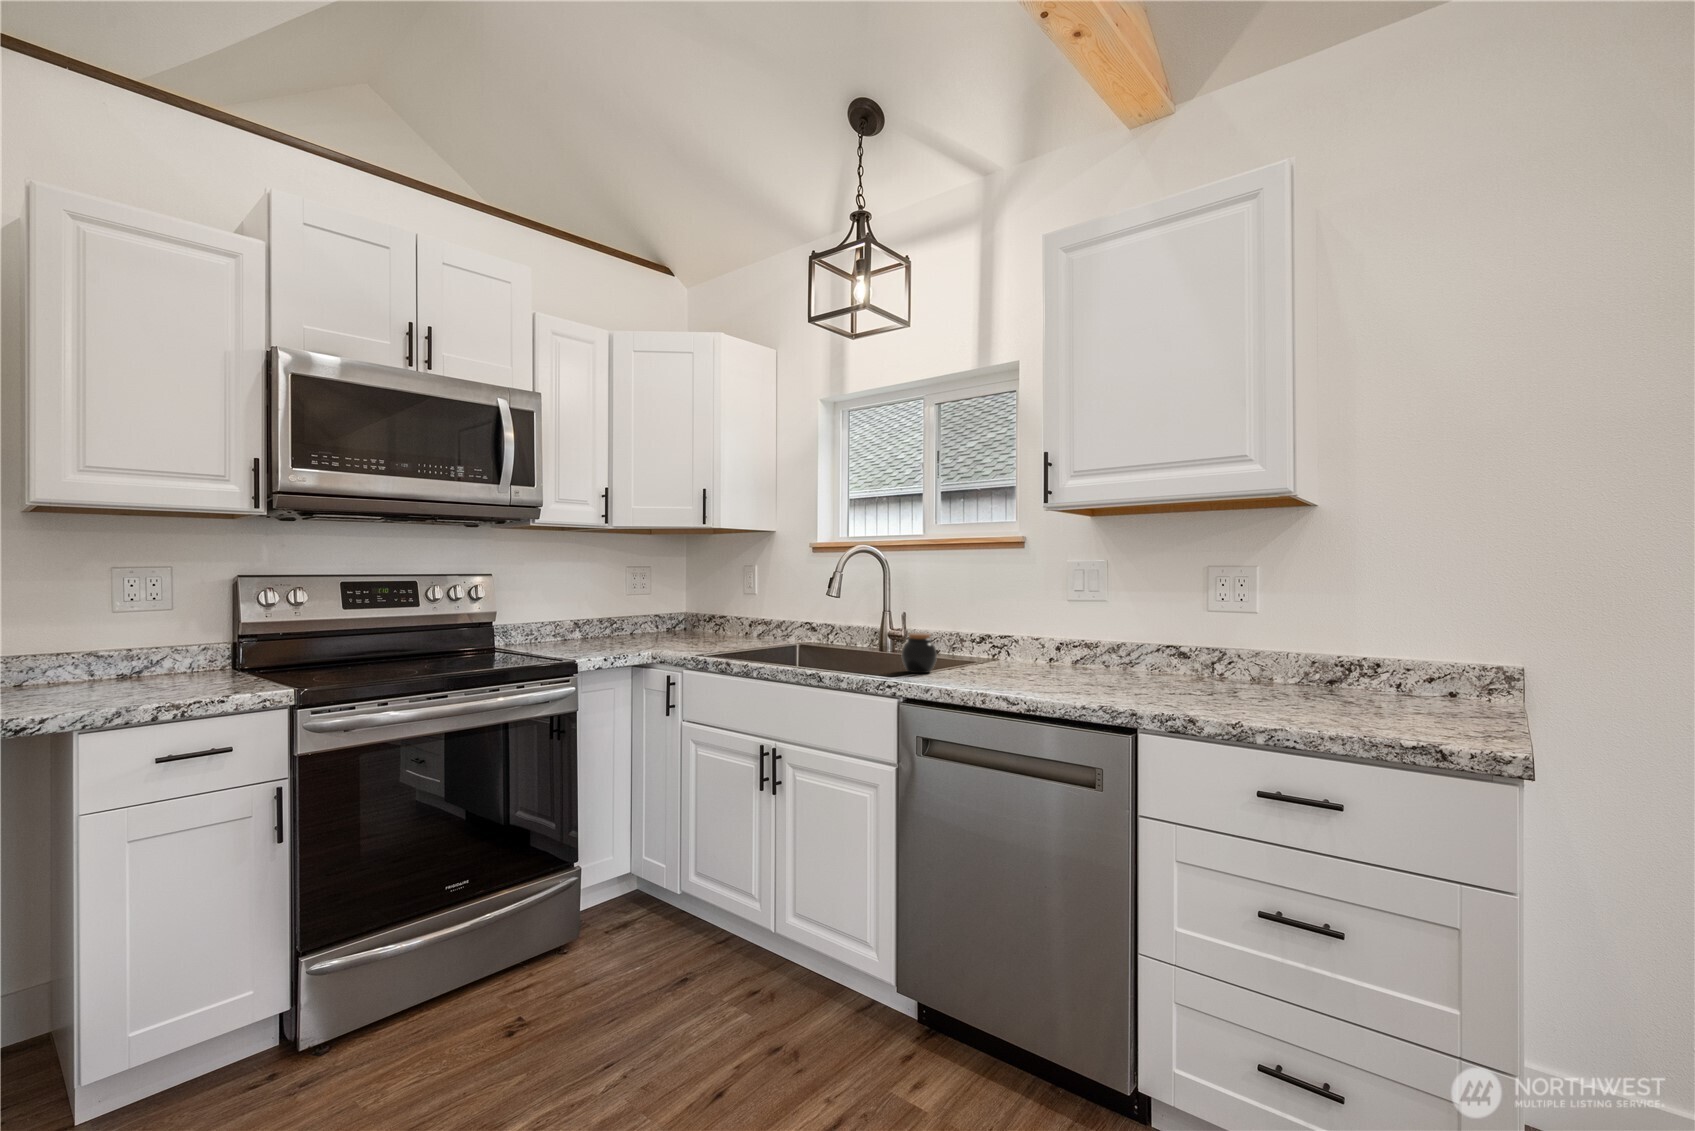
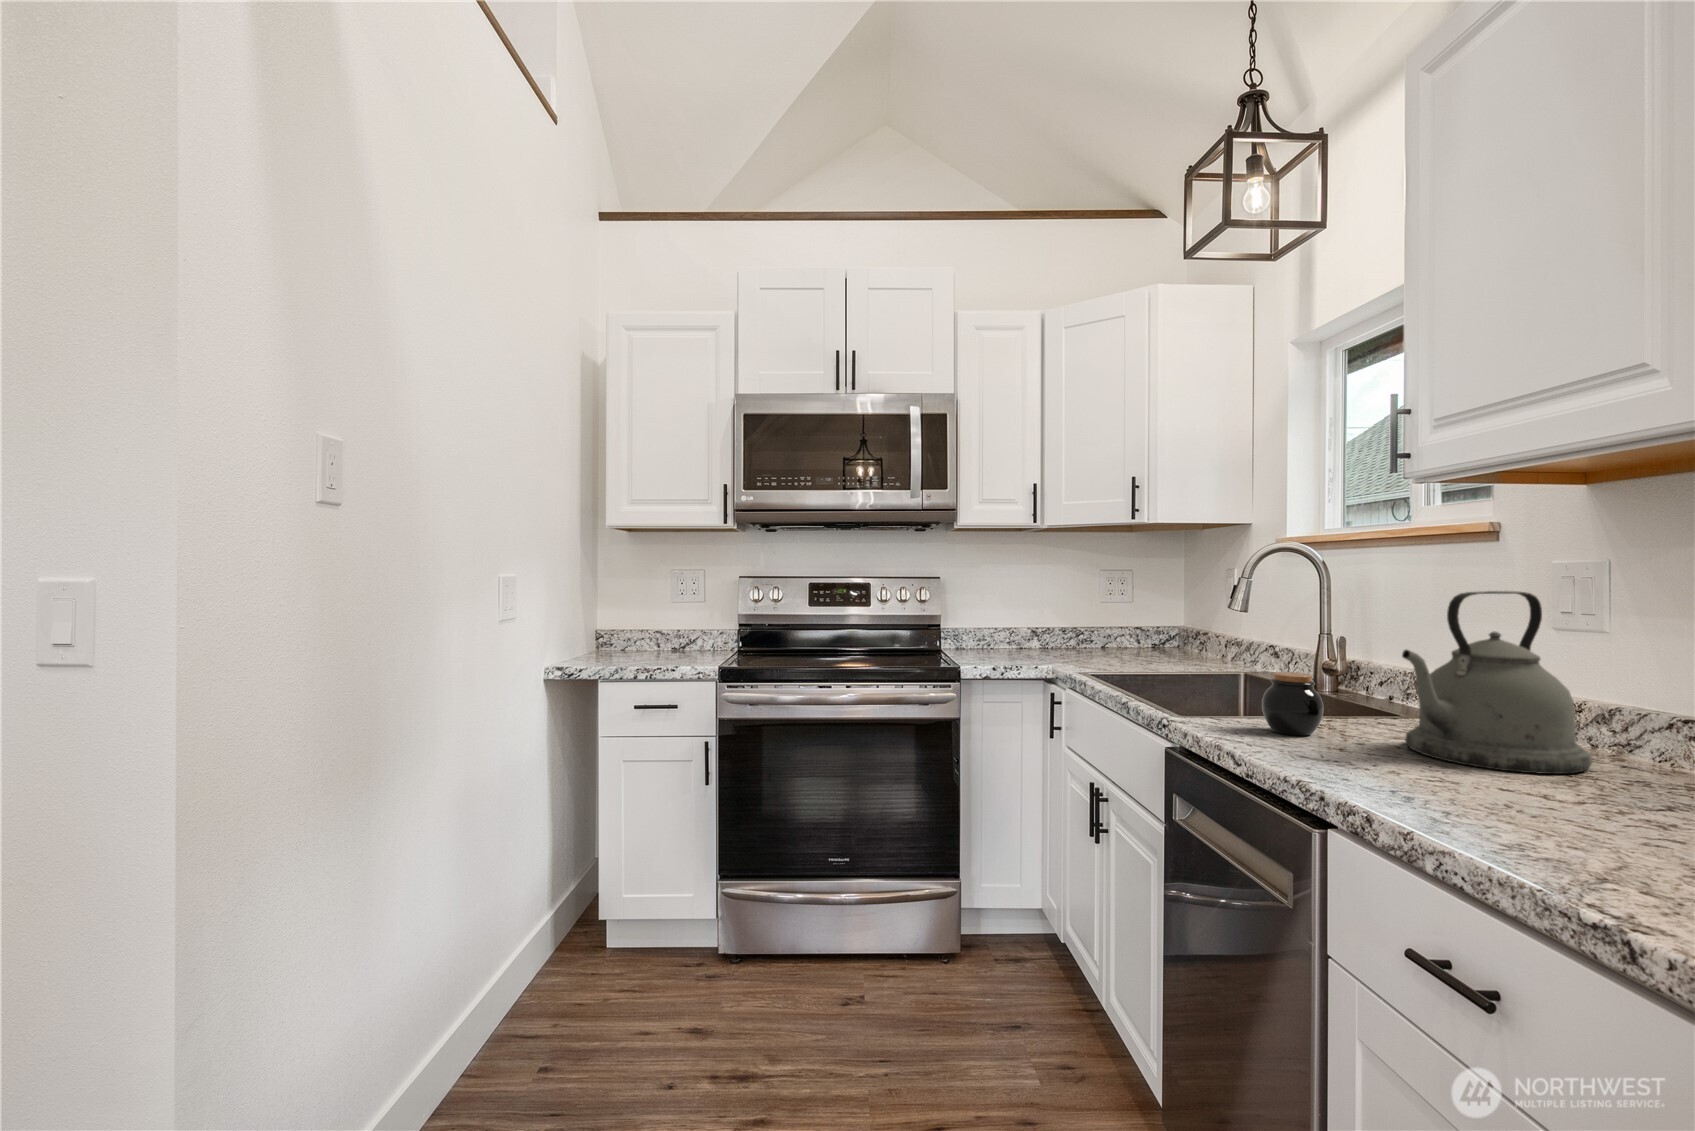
kettle: none [974,577,1057,675] -> present [1402,591,1592,774]

